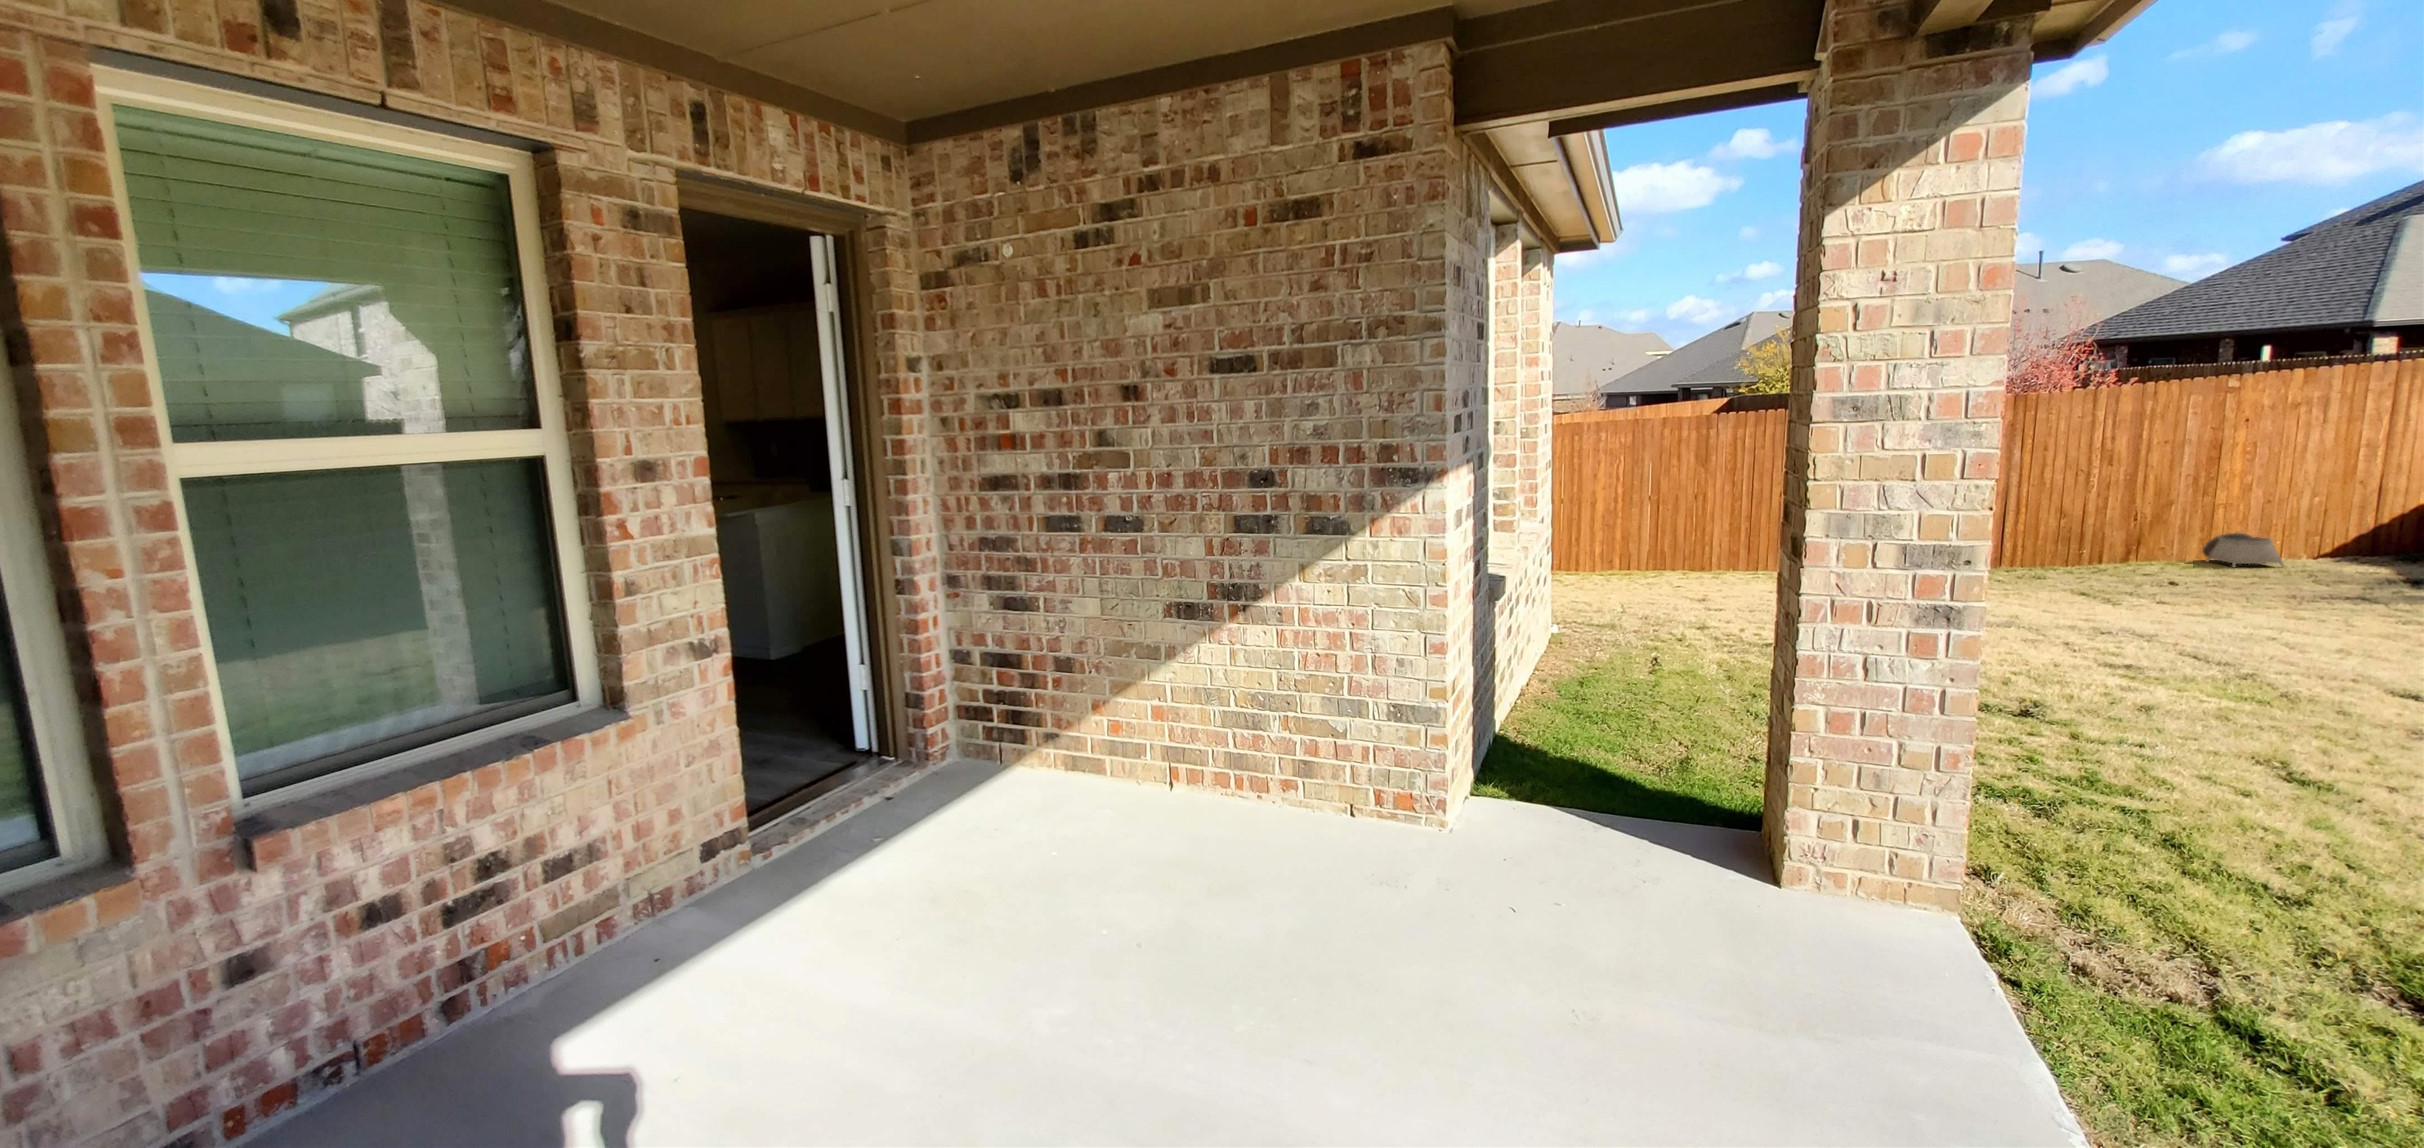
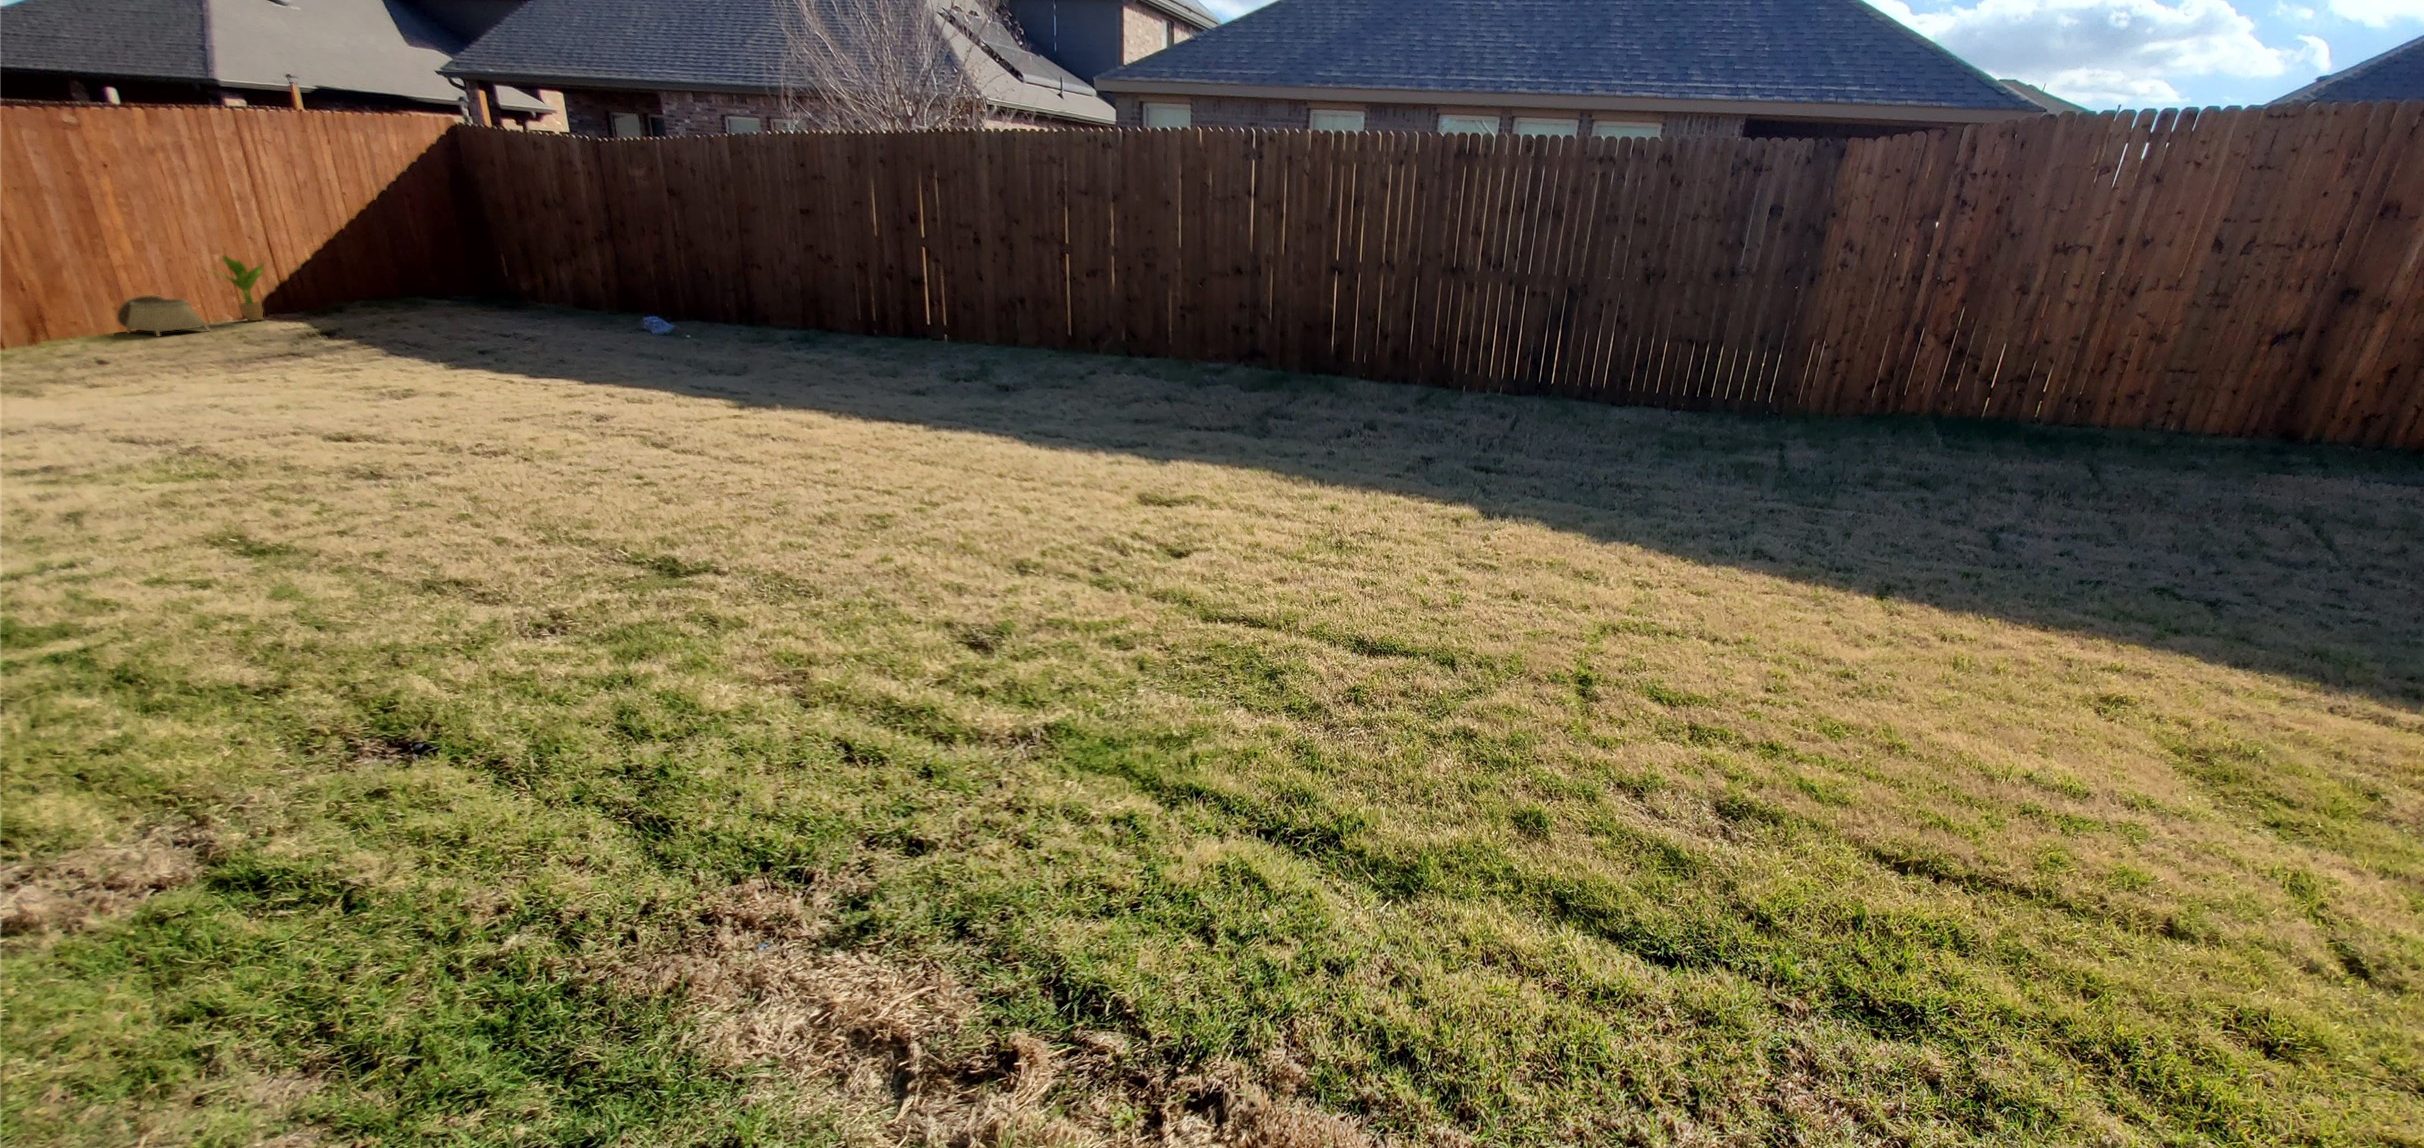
potted plant: none [2298,501,2370,561] -> present [220,255,264,321]

